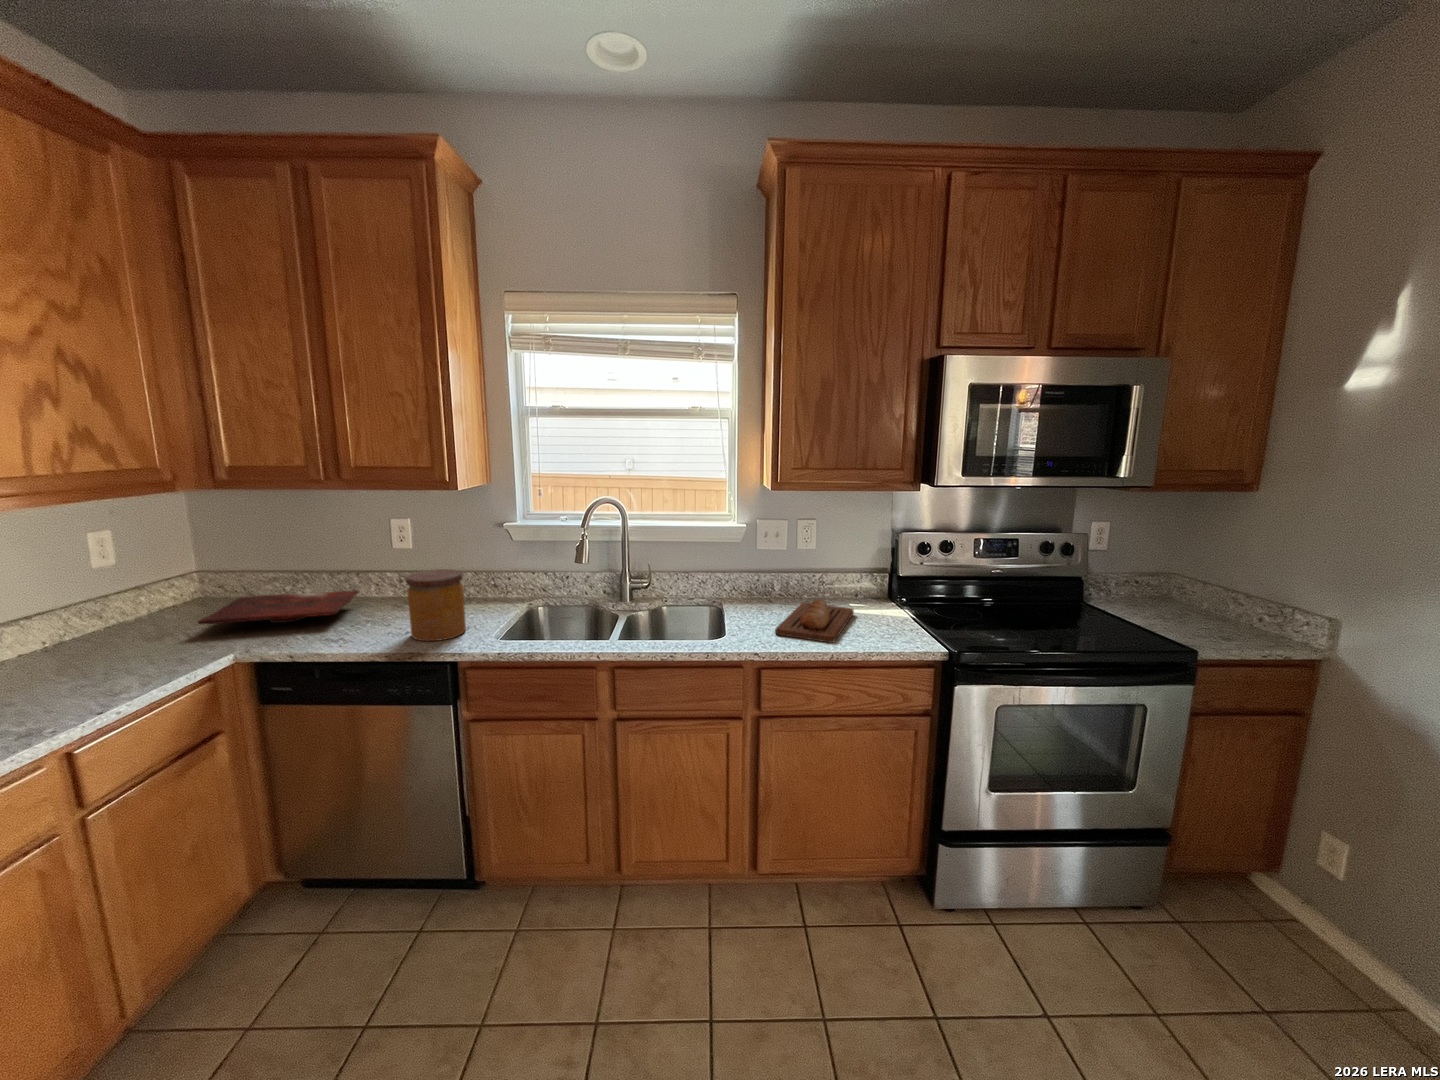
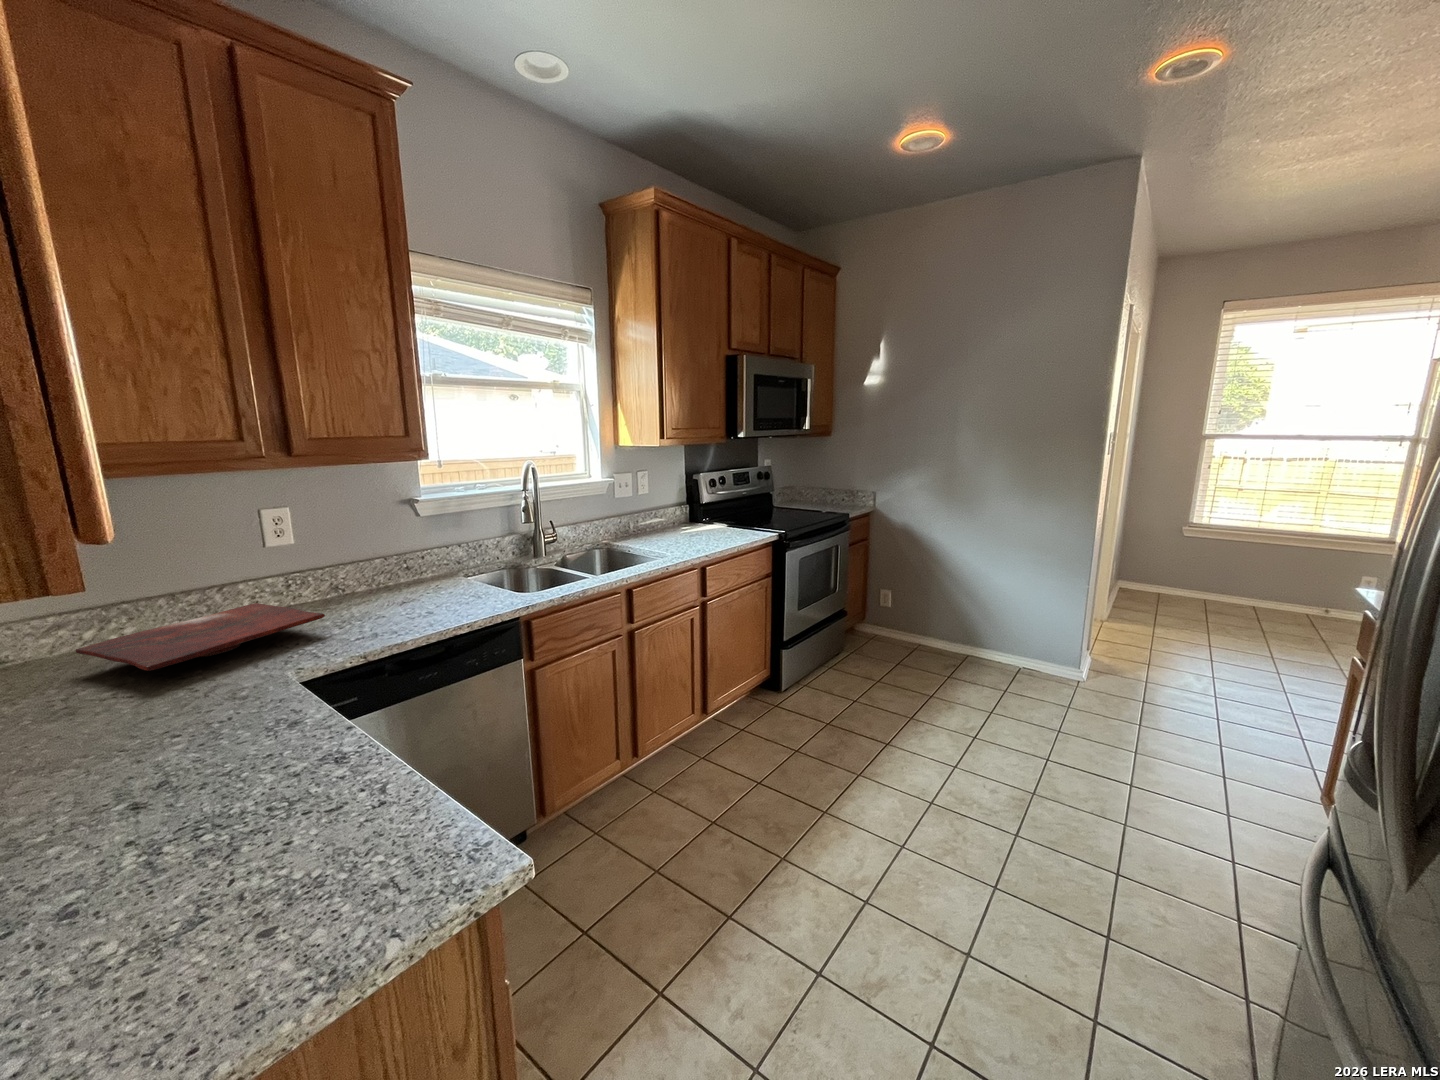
jar: present [406,569,466,641] -> none [431,538,494,611]
bread loaf: present [775,599,854,643] -> none [663,524,729,547]

